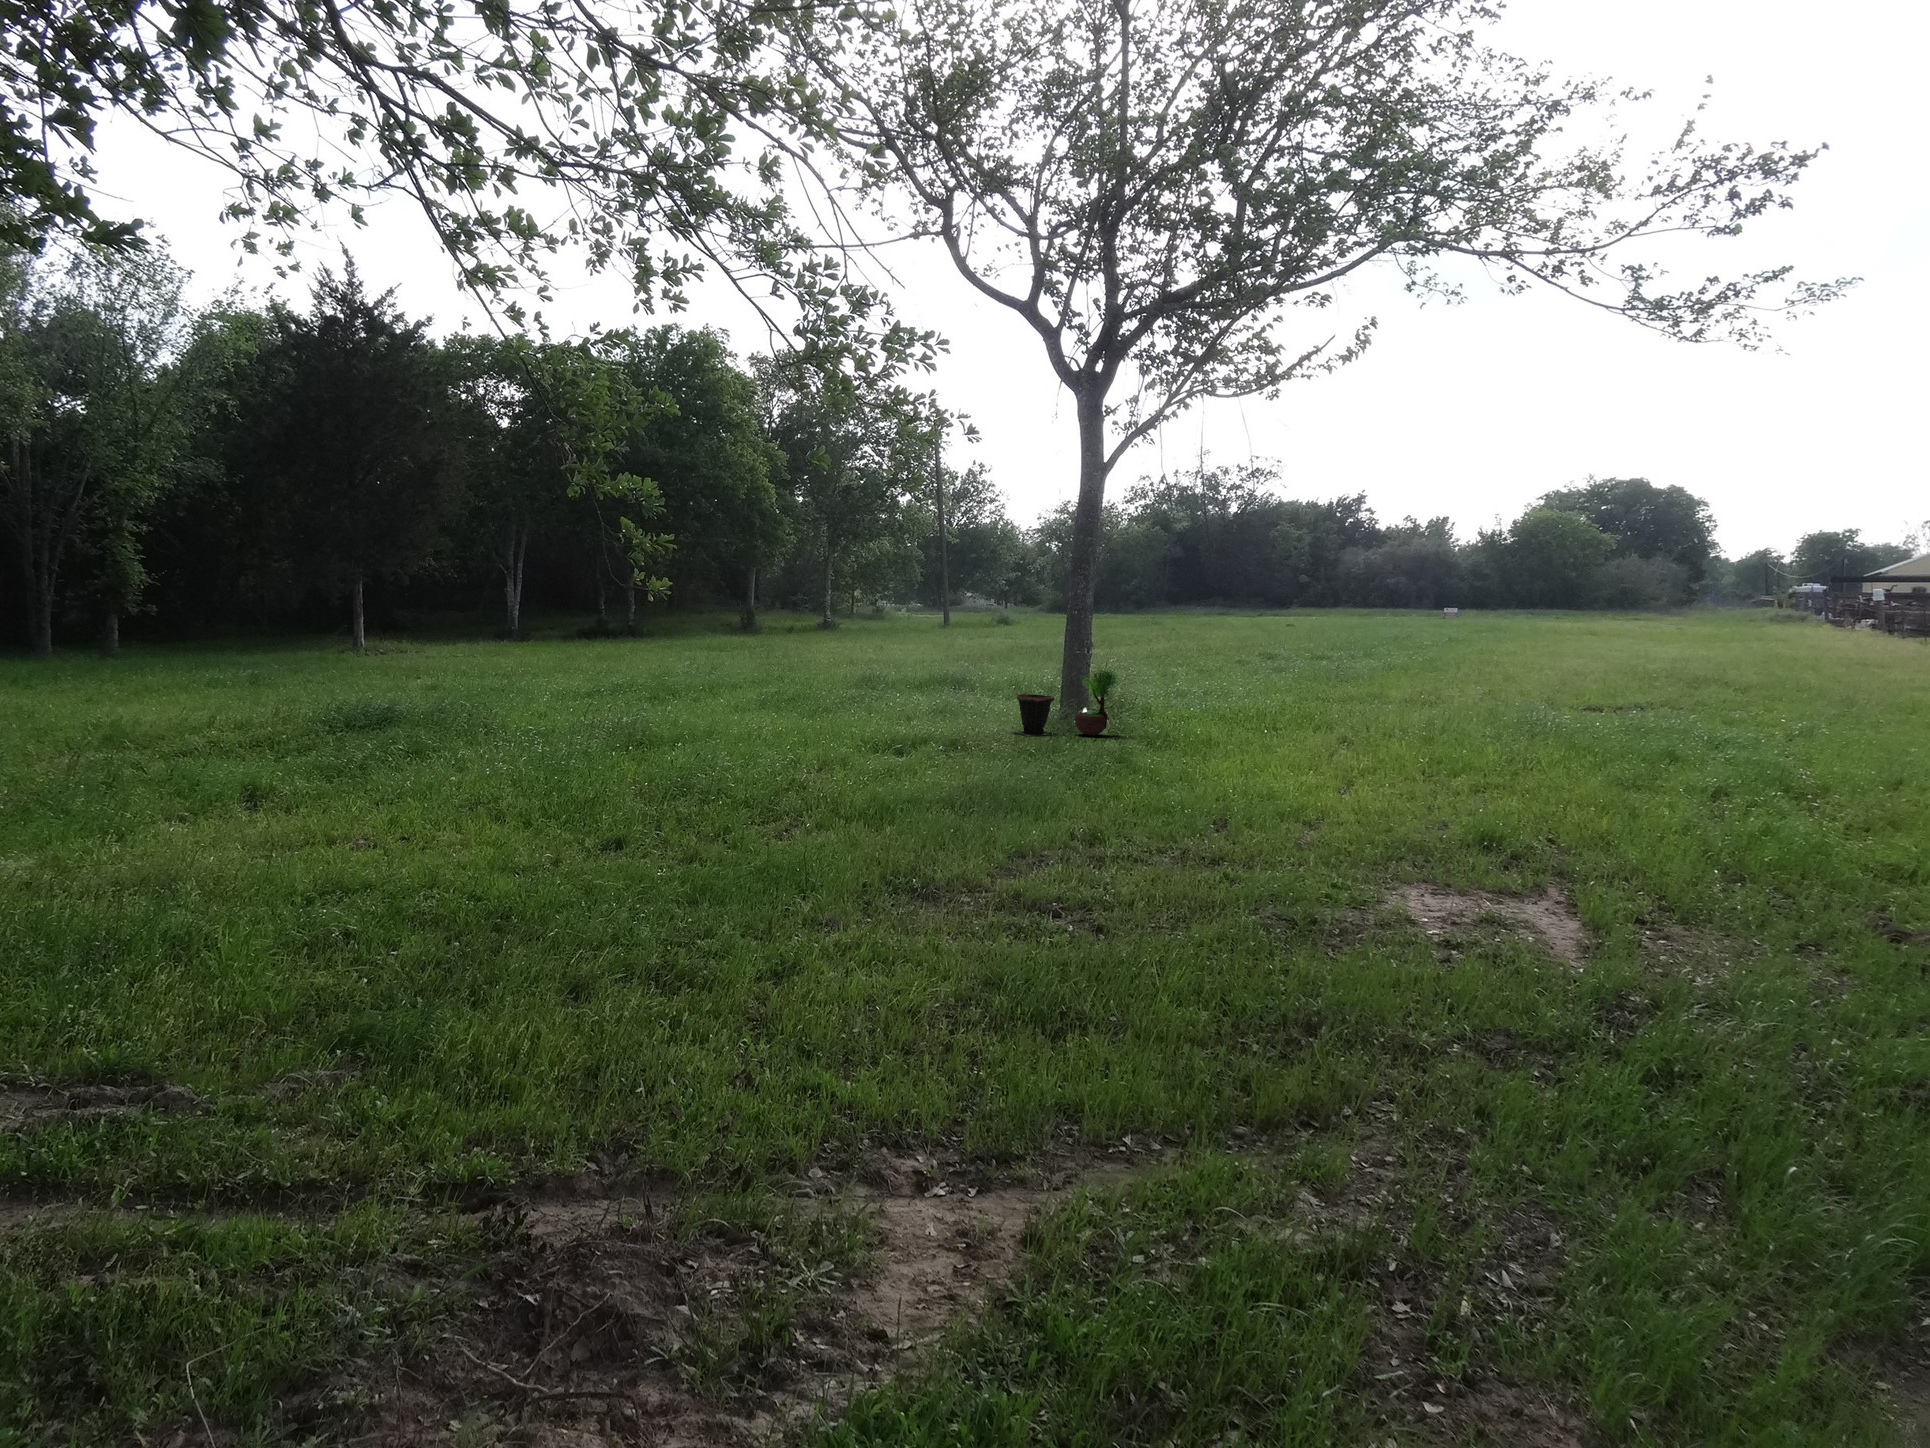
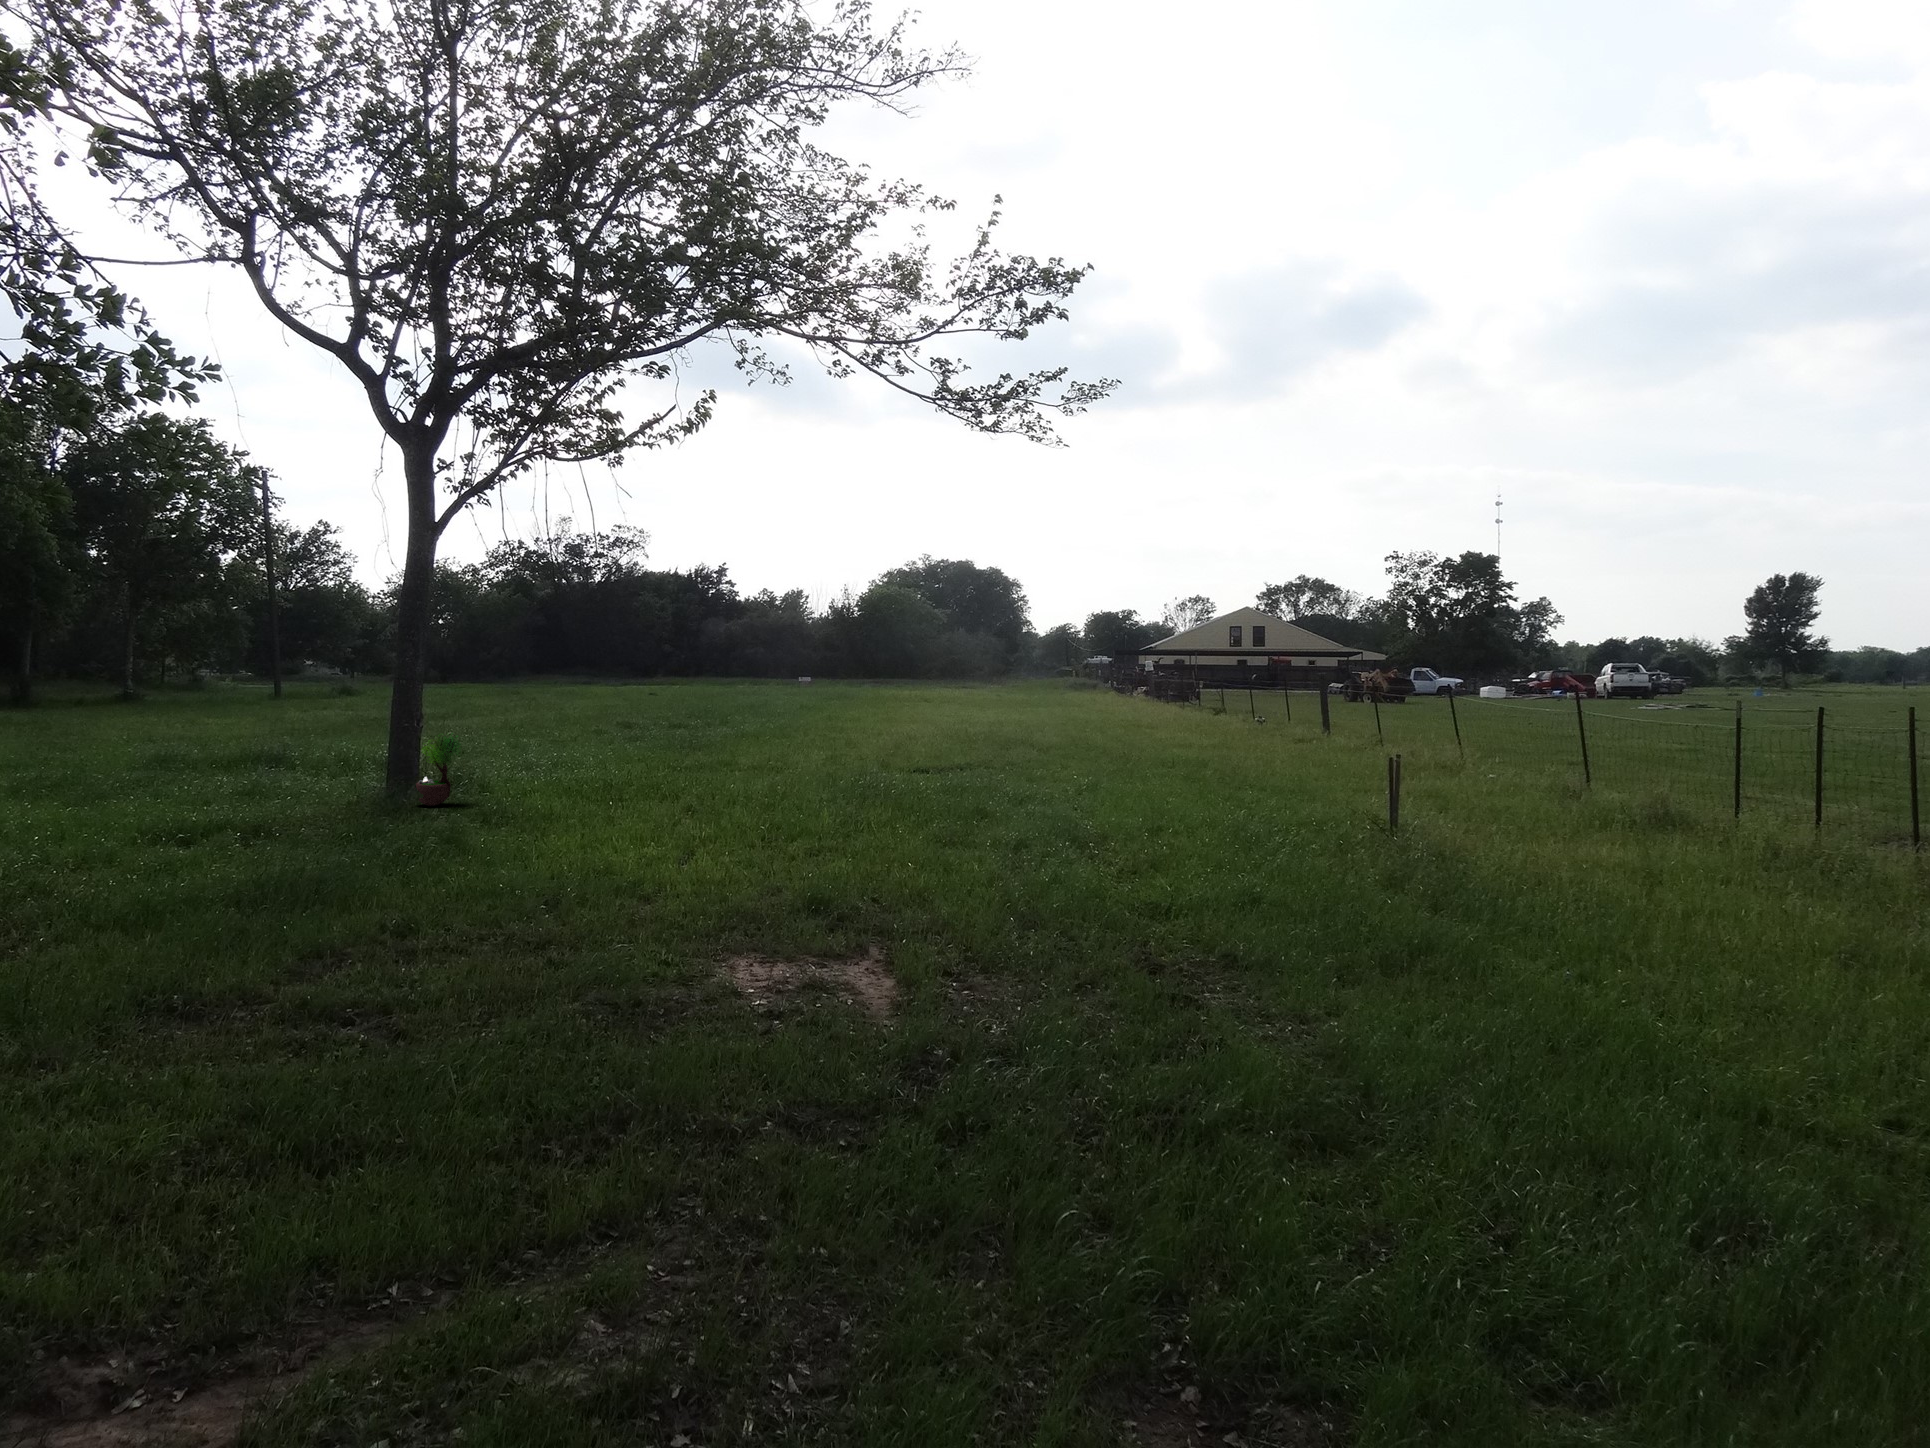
bucket: present [1016,694,1055,736] -> none [343,762,391,811]

